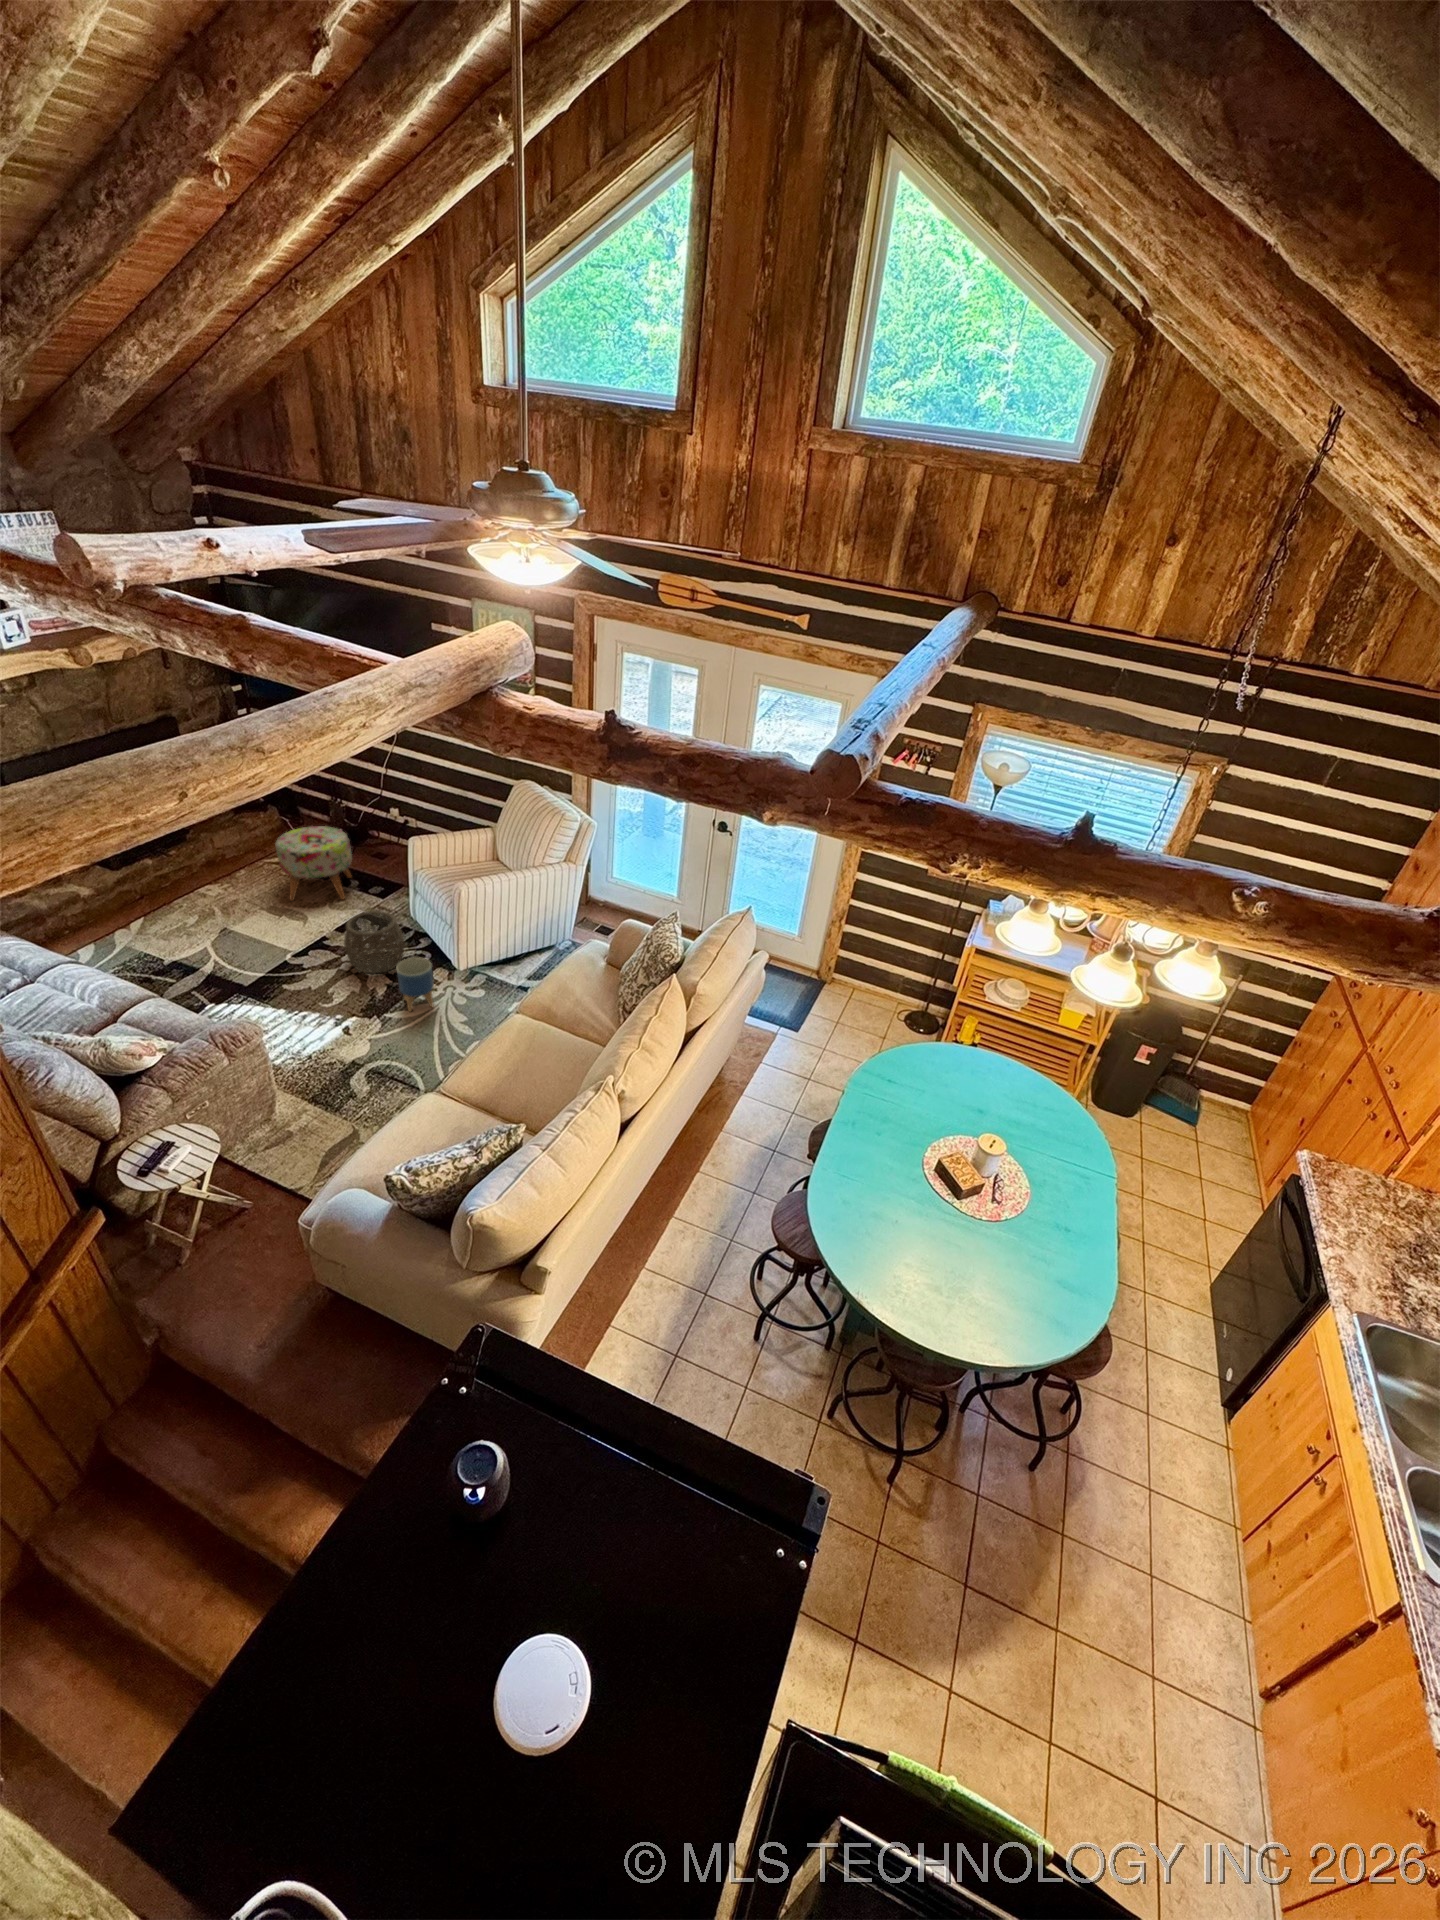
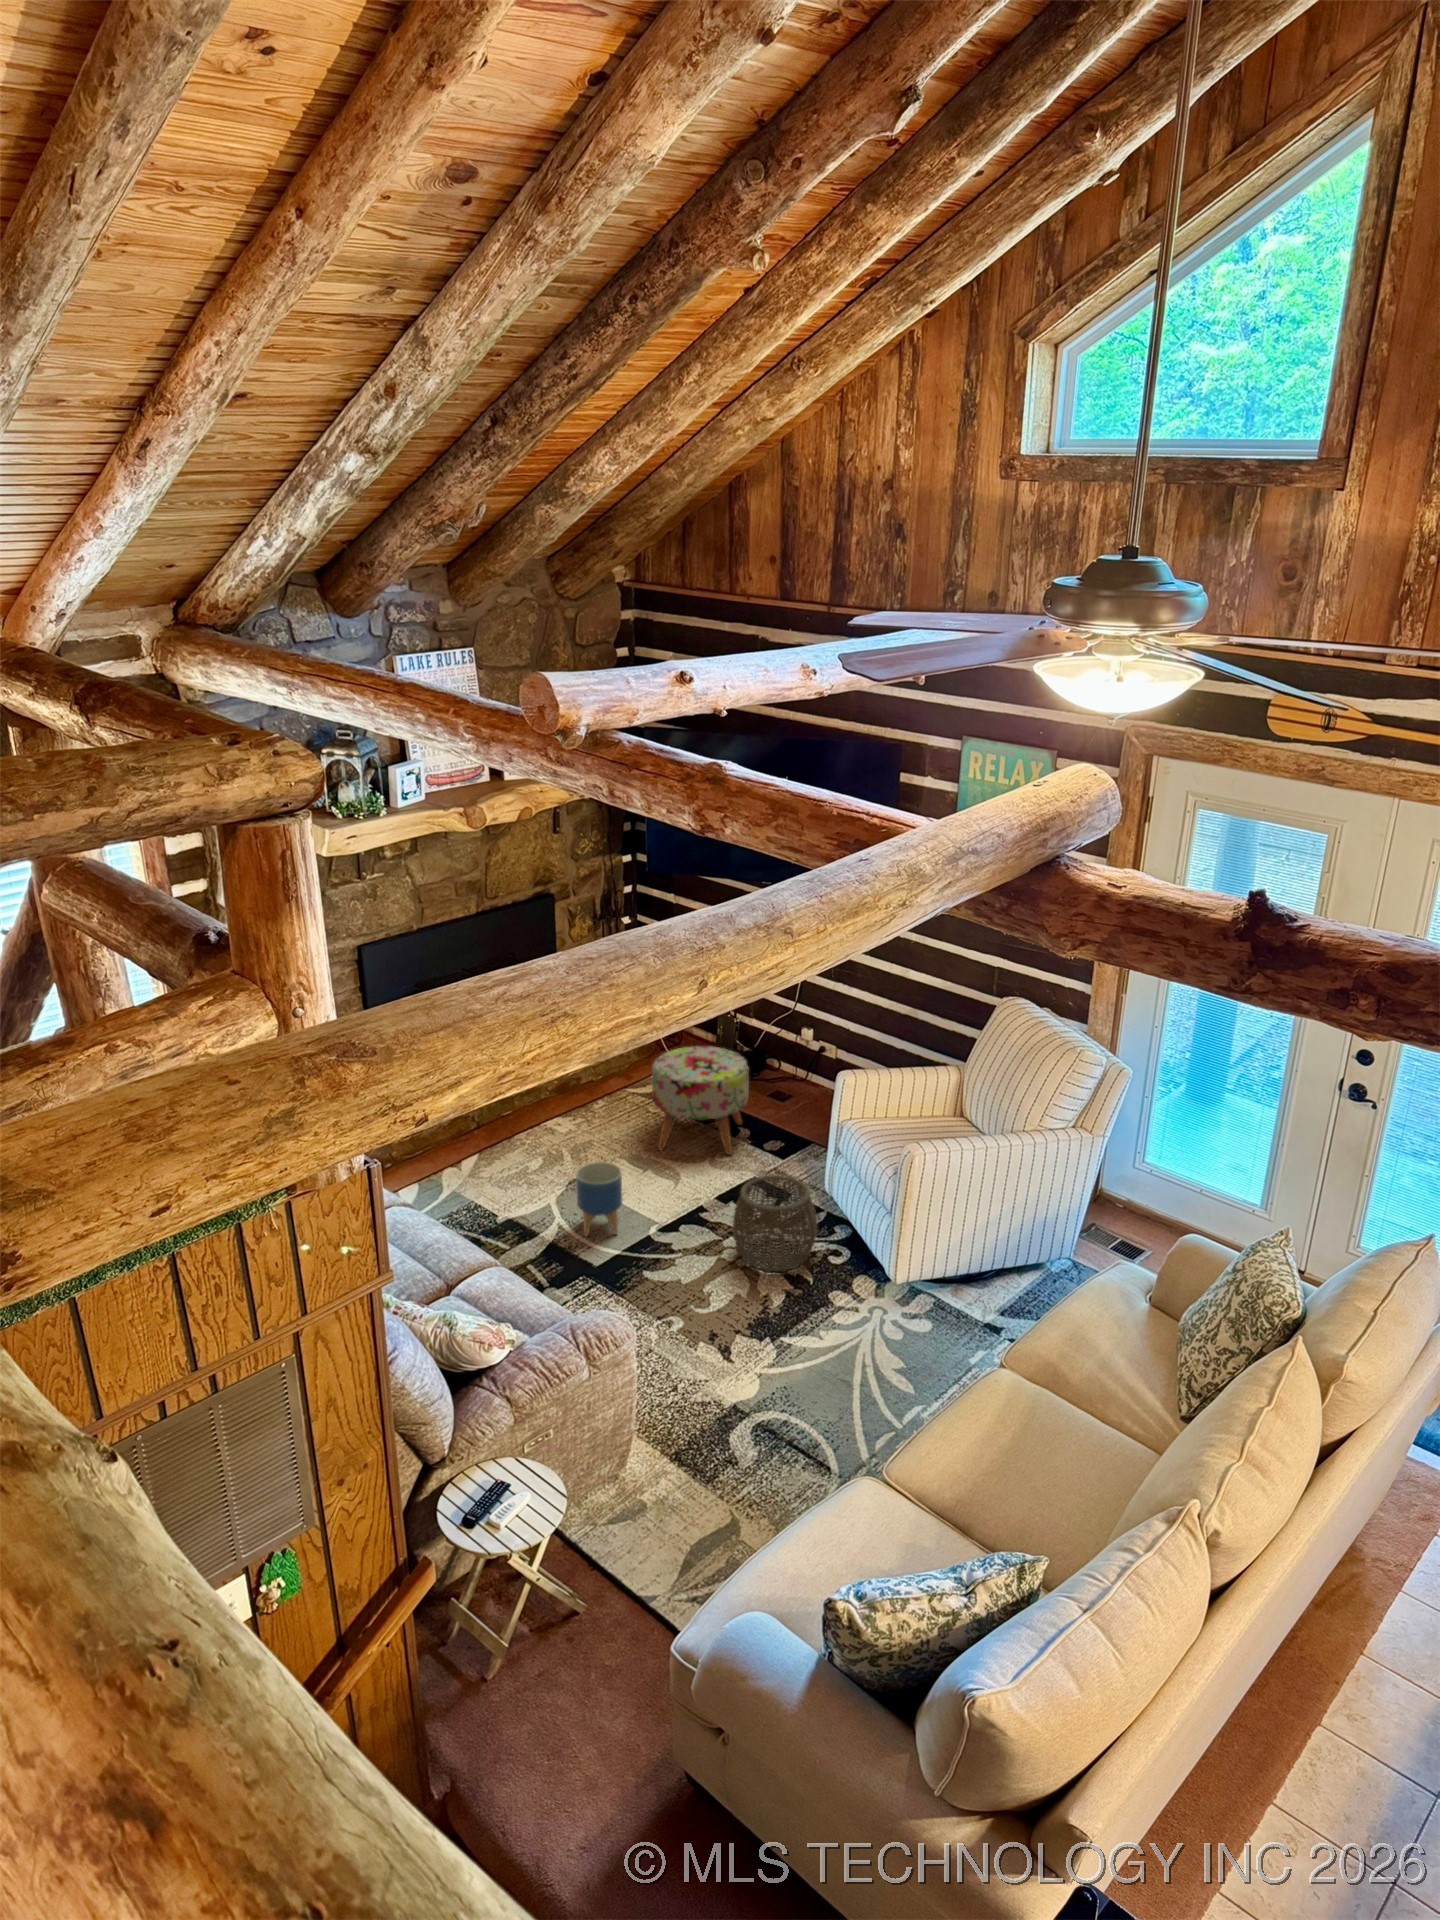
planter: present [396,957,434,1012] -> present [576,1162,622,1236]

